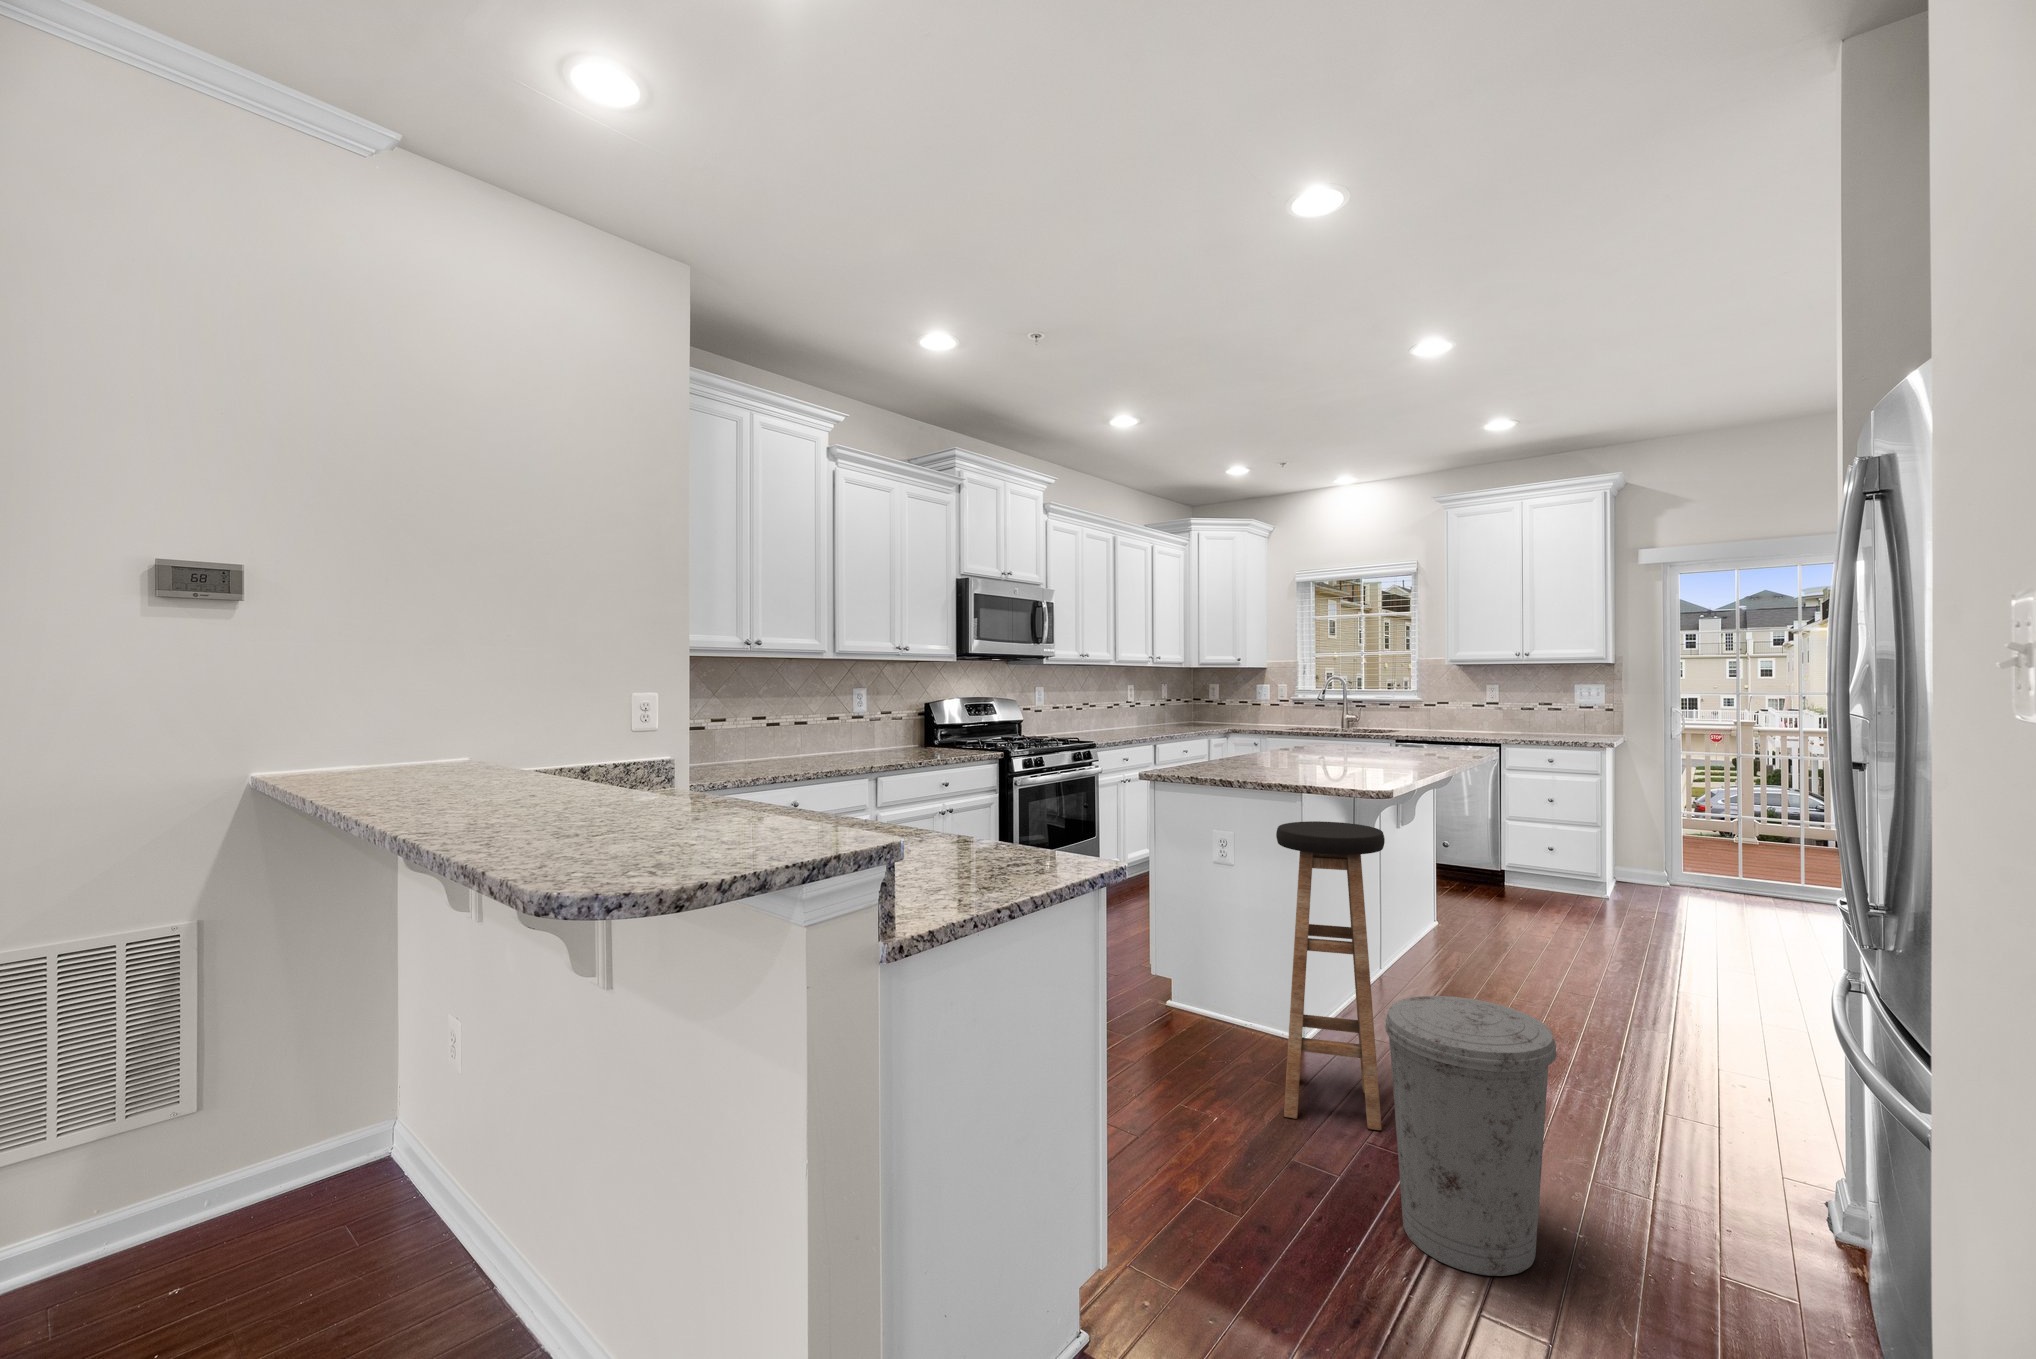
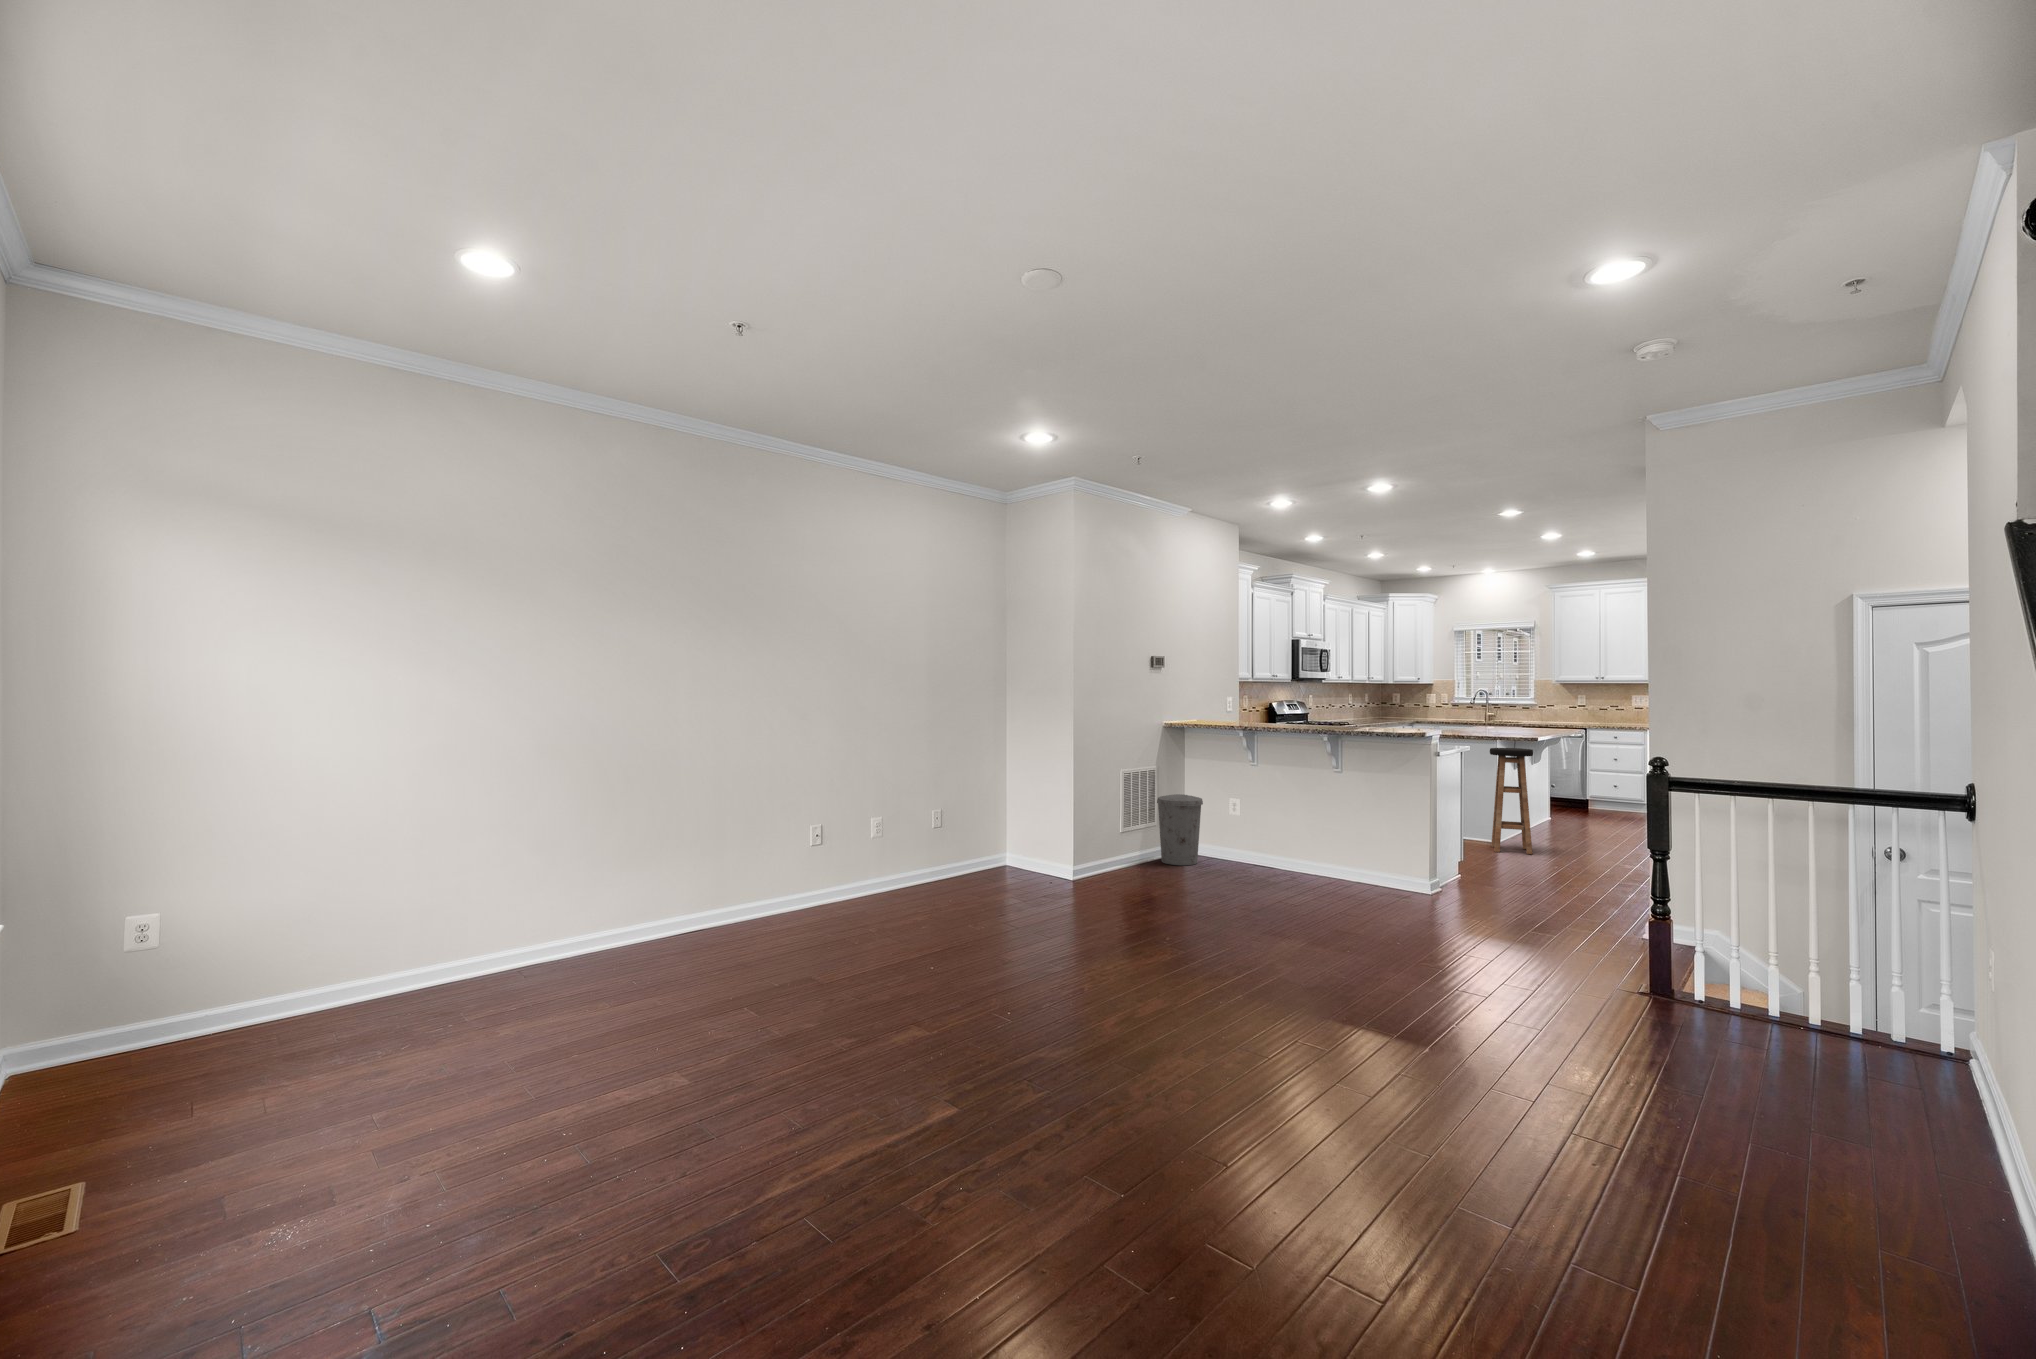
trash can: present [1385,996,1557,1276] -> present [1157,794,1203,865]

